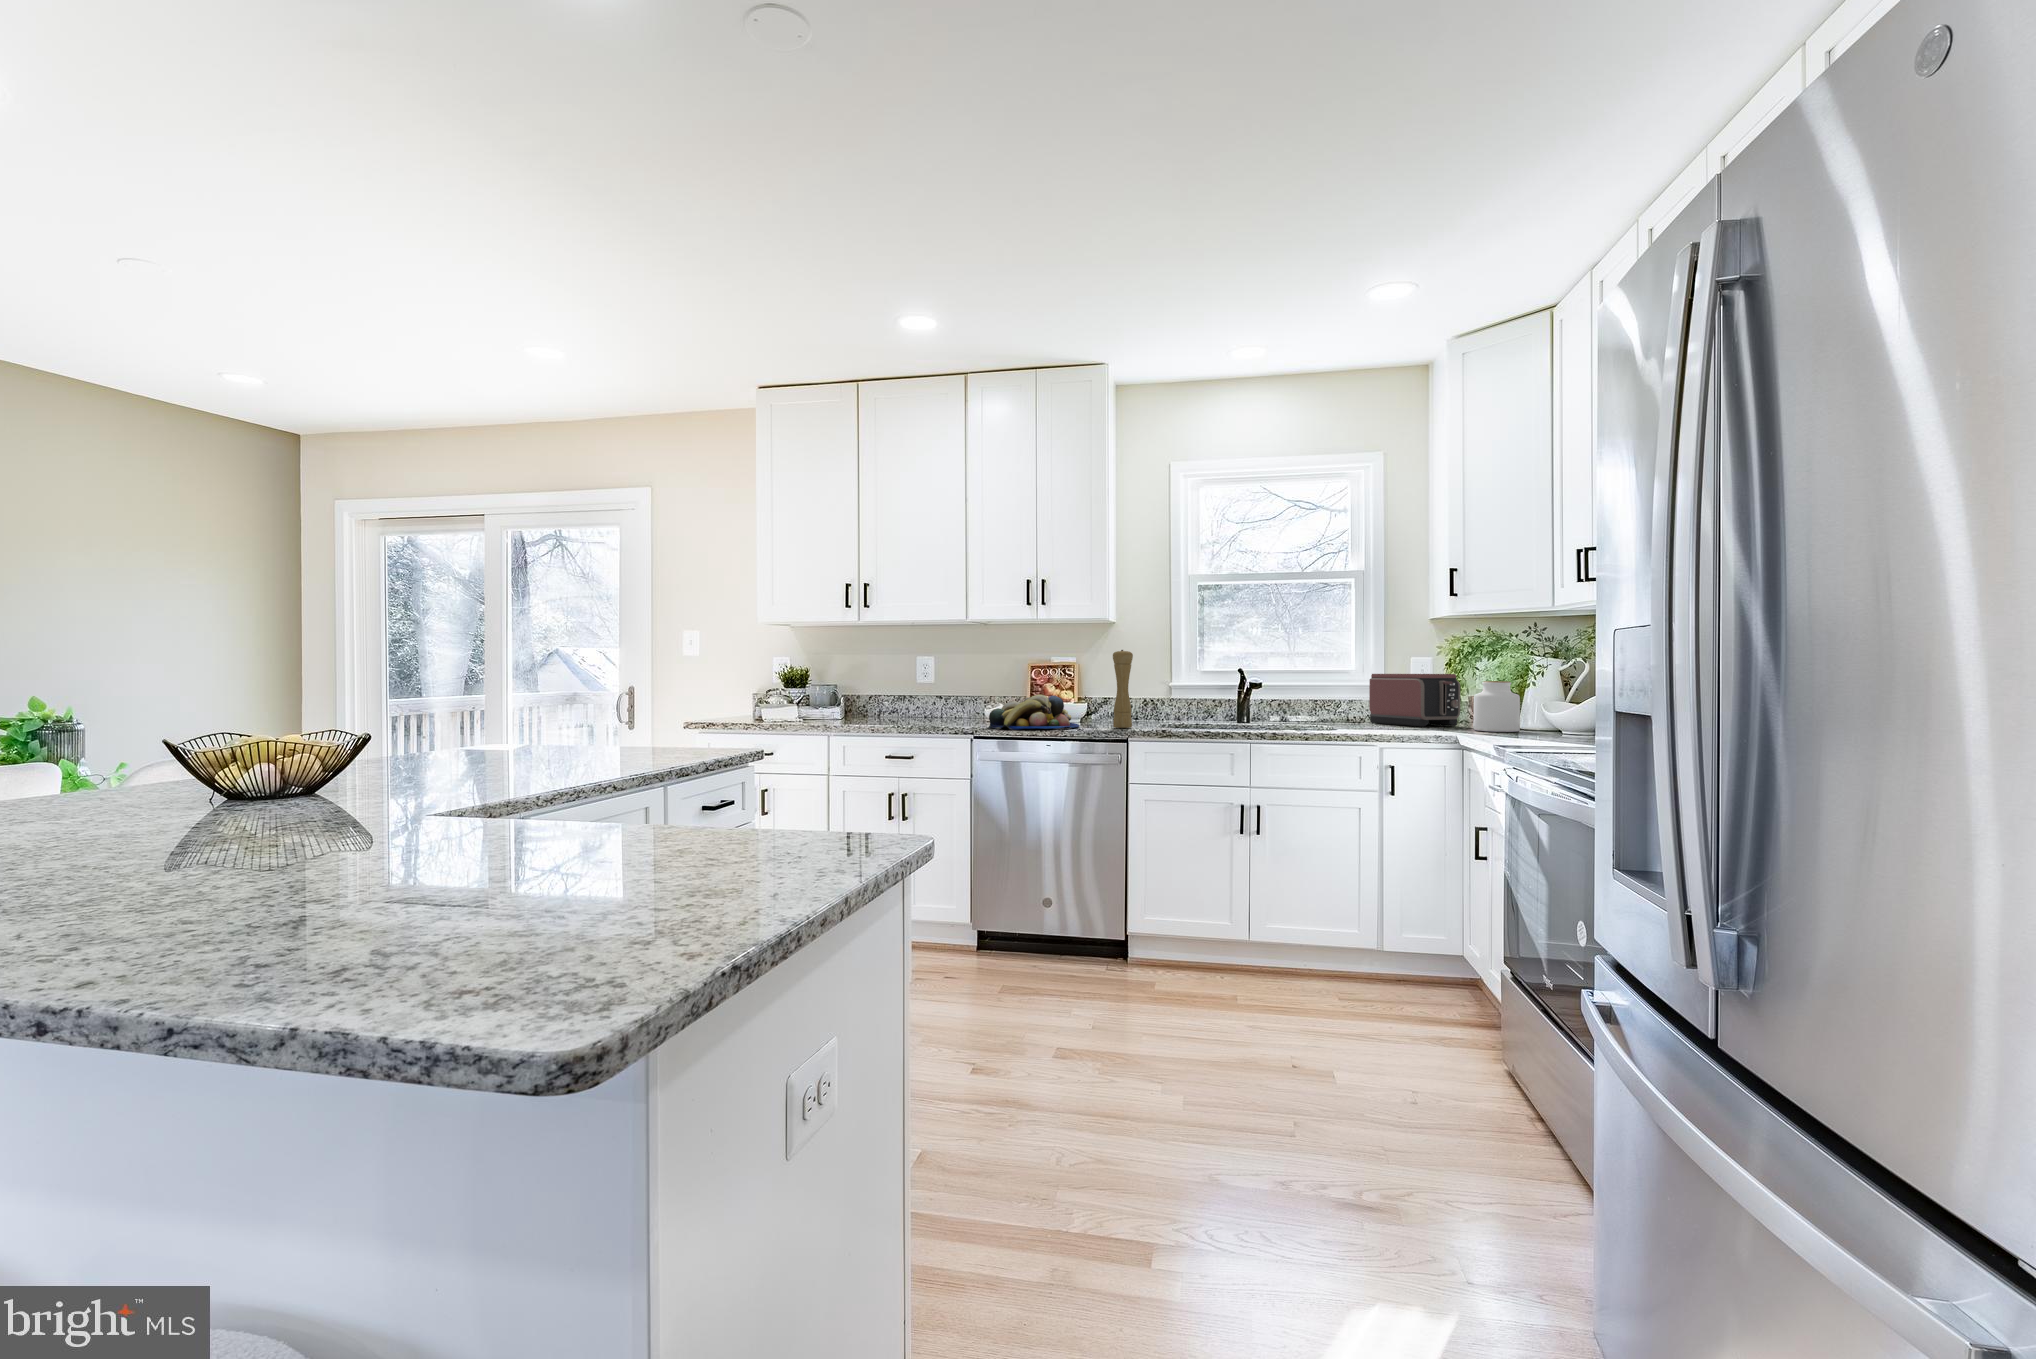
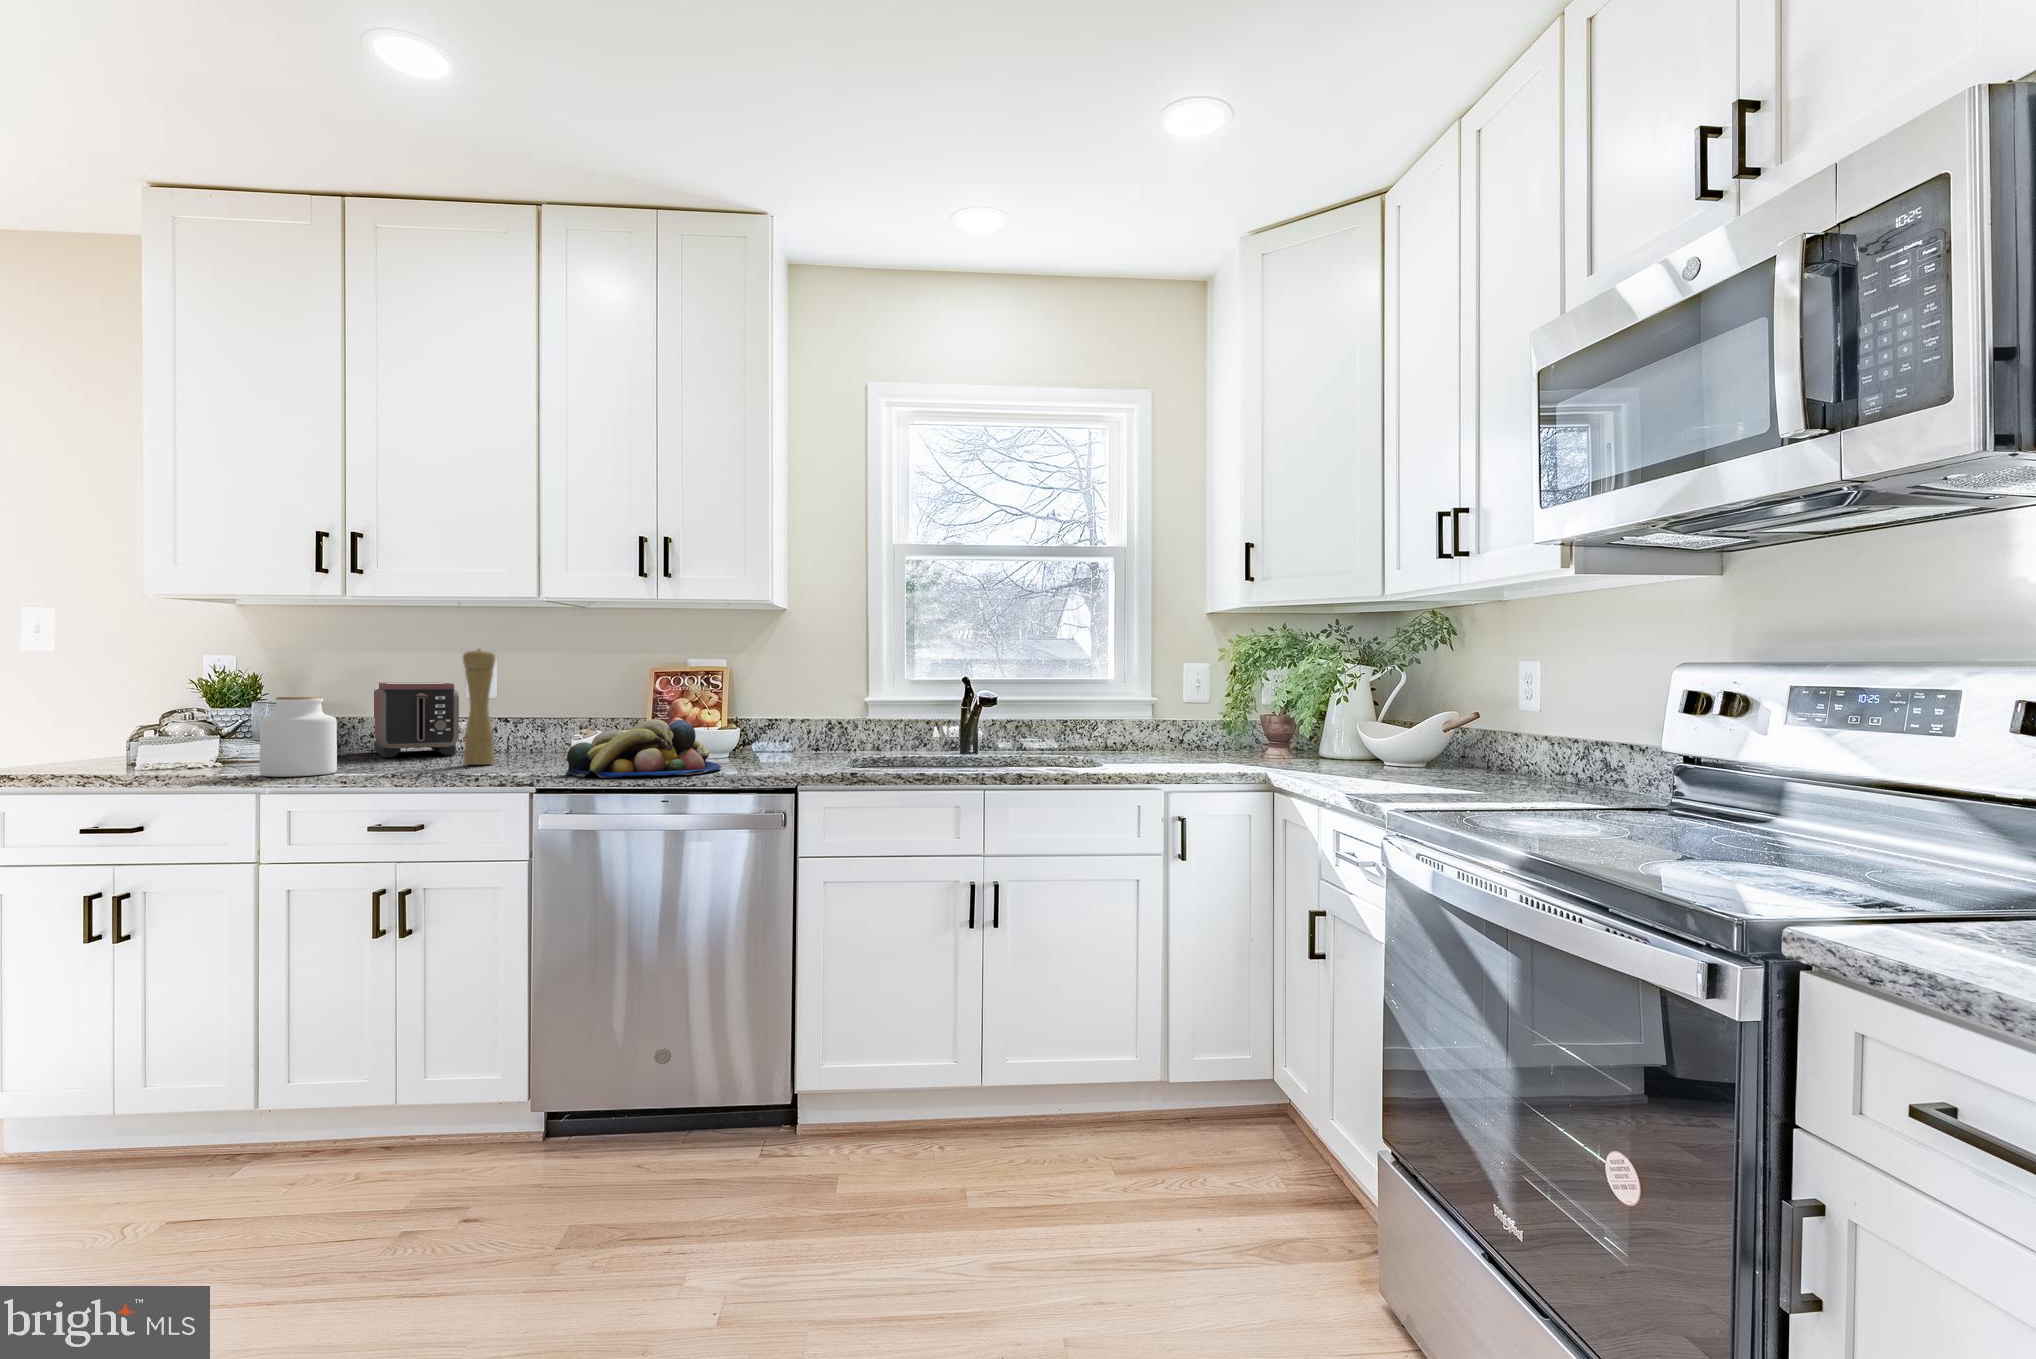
pepper mill: present [1113,650,1133,728] -> present [463,649,496,765]
toaster: present [1369,674,1460,727] -> present [374,682,459,758]
jar: present [1473,681,1520,732] -> present [260,697,337,777]

